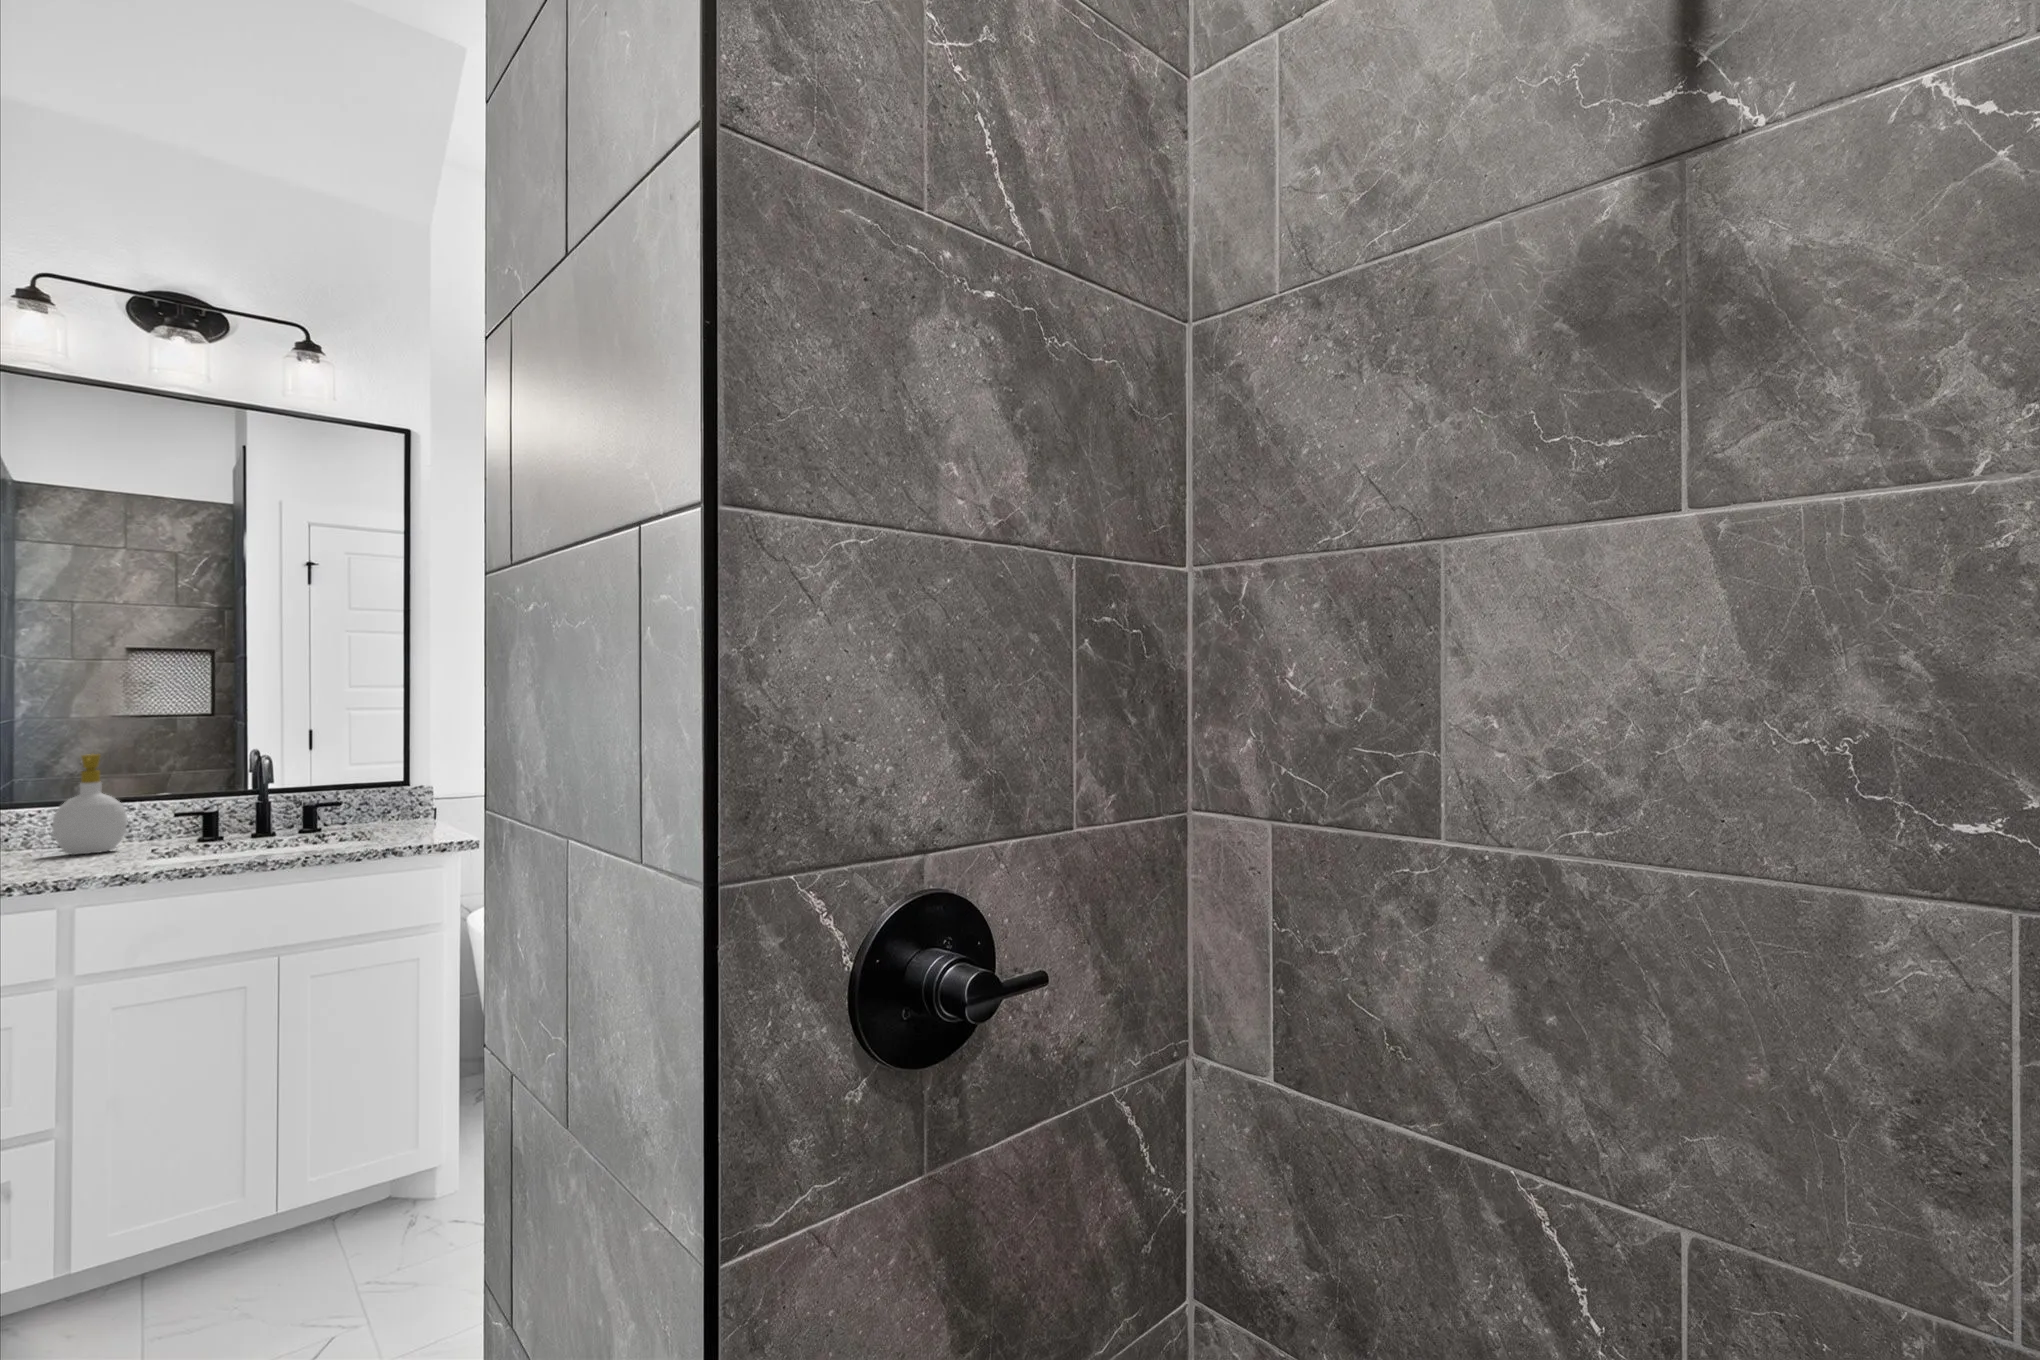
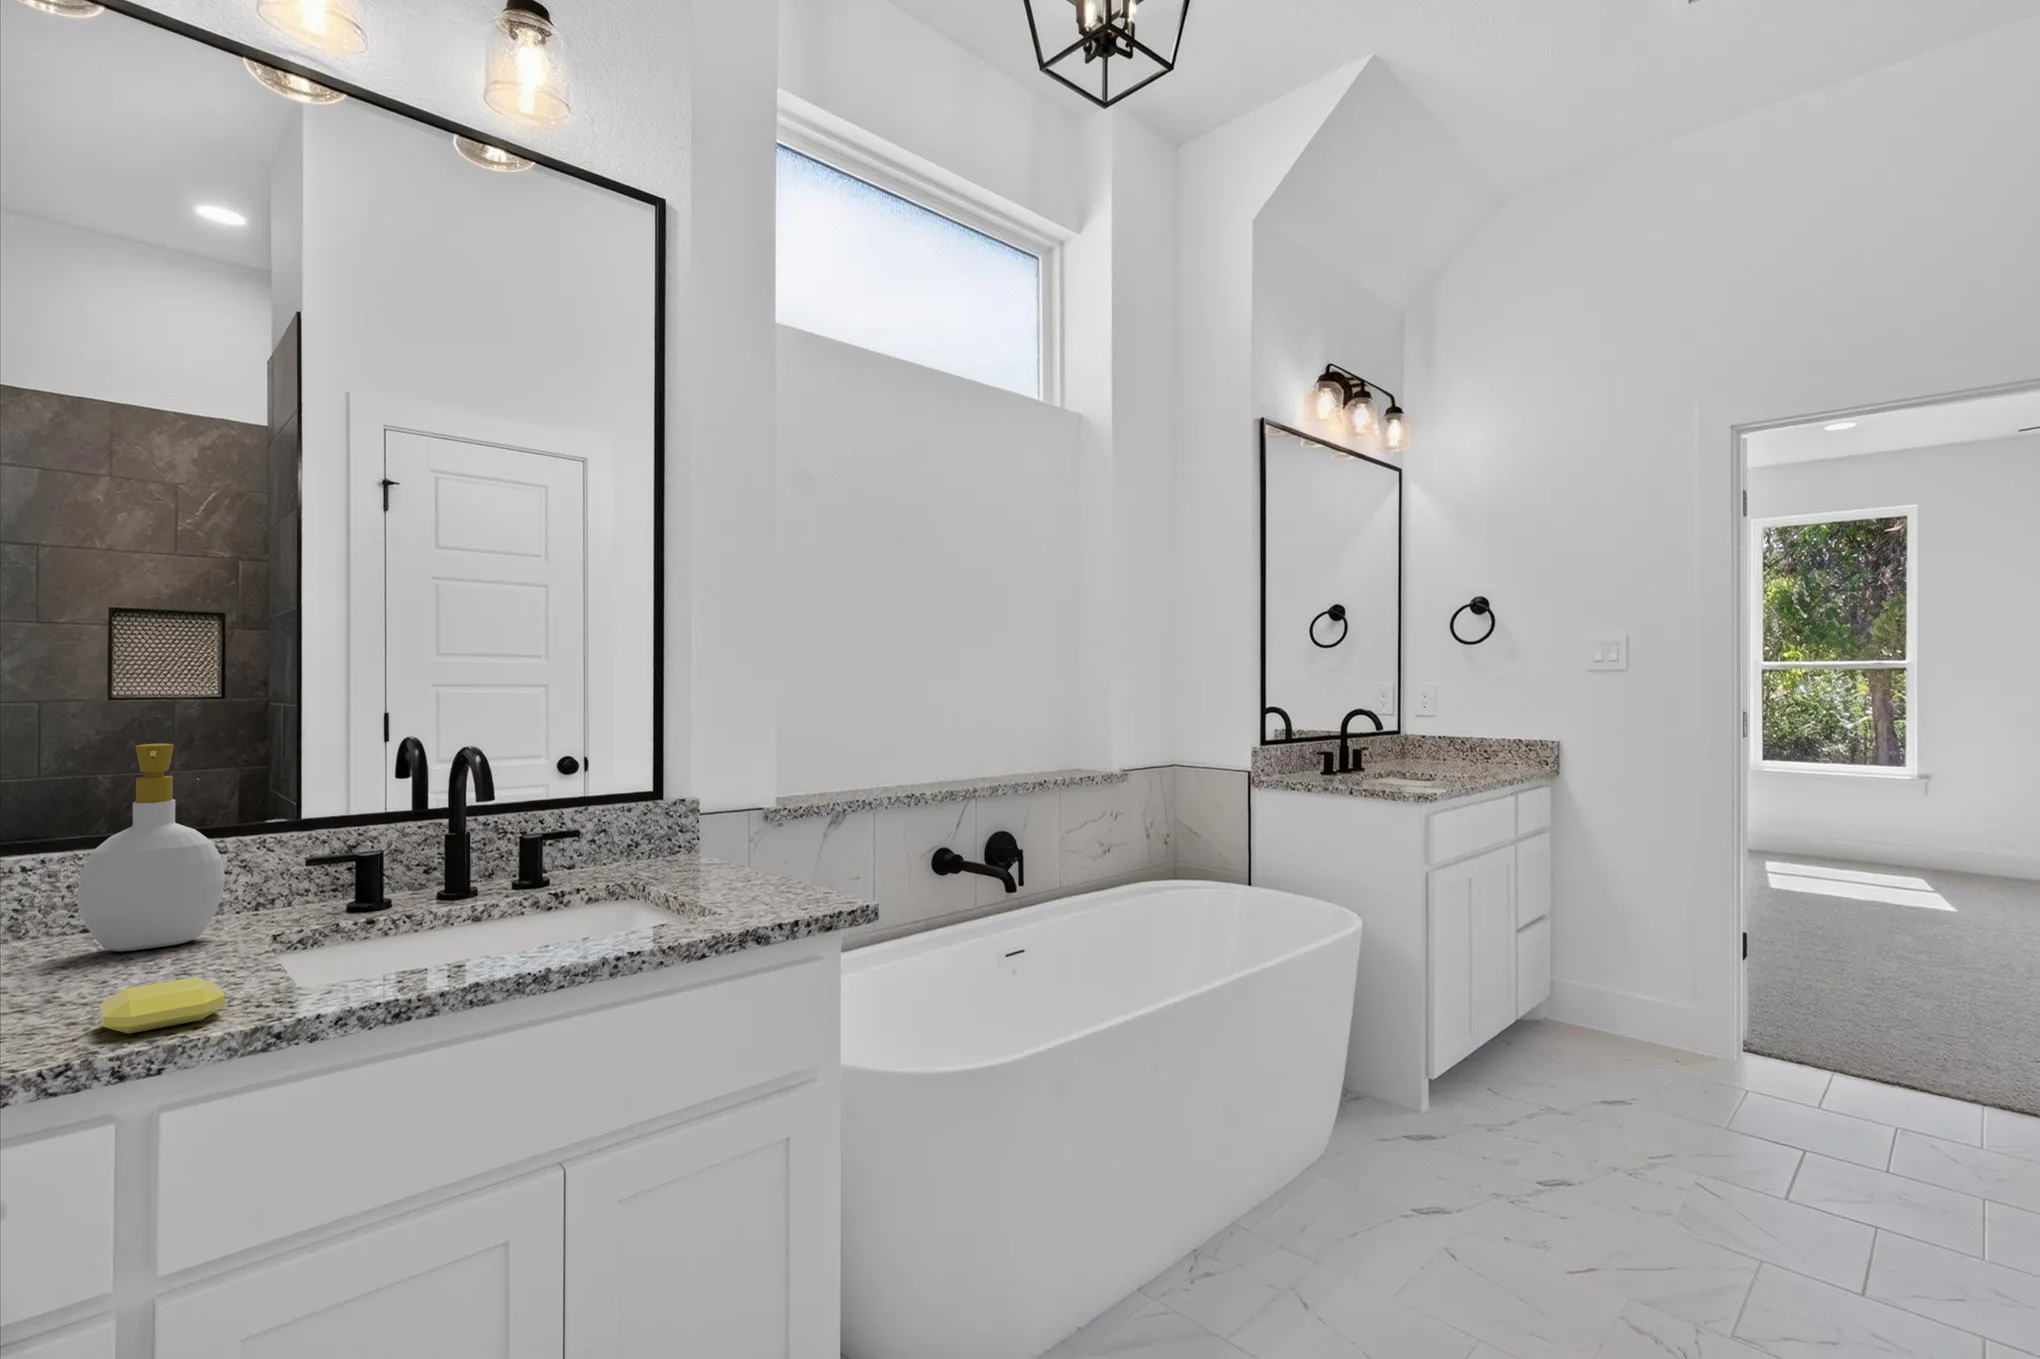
soap bar: none [52,856,107,876] -> present [99,977,225,1034]

